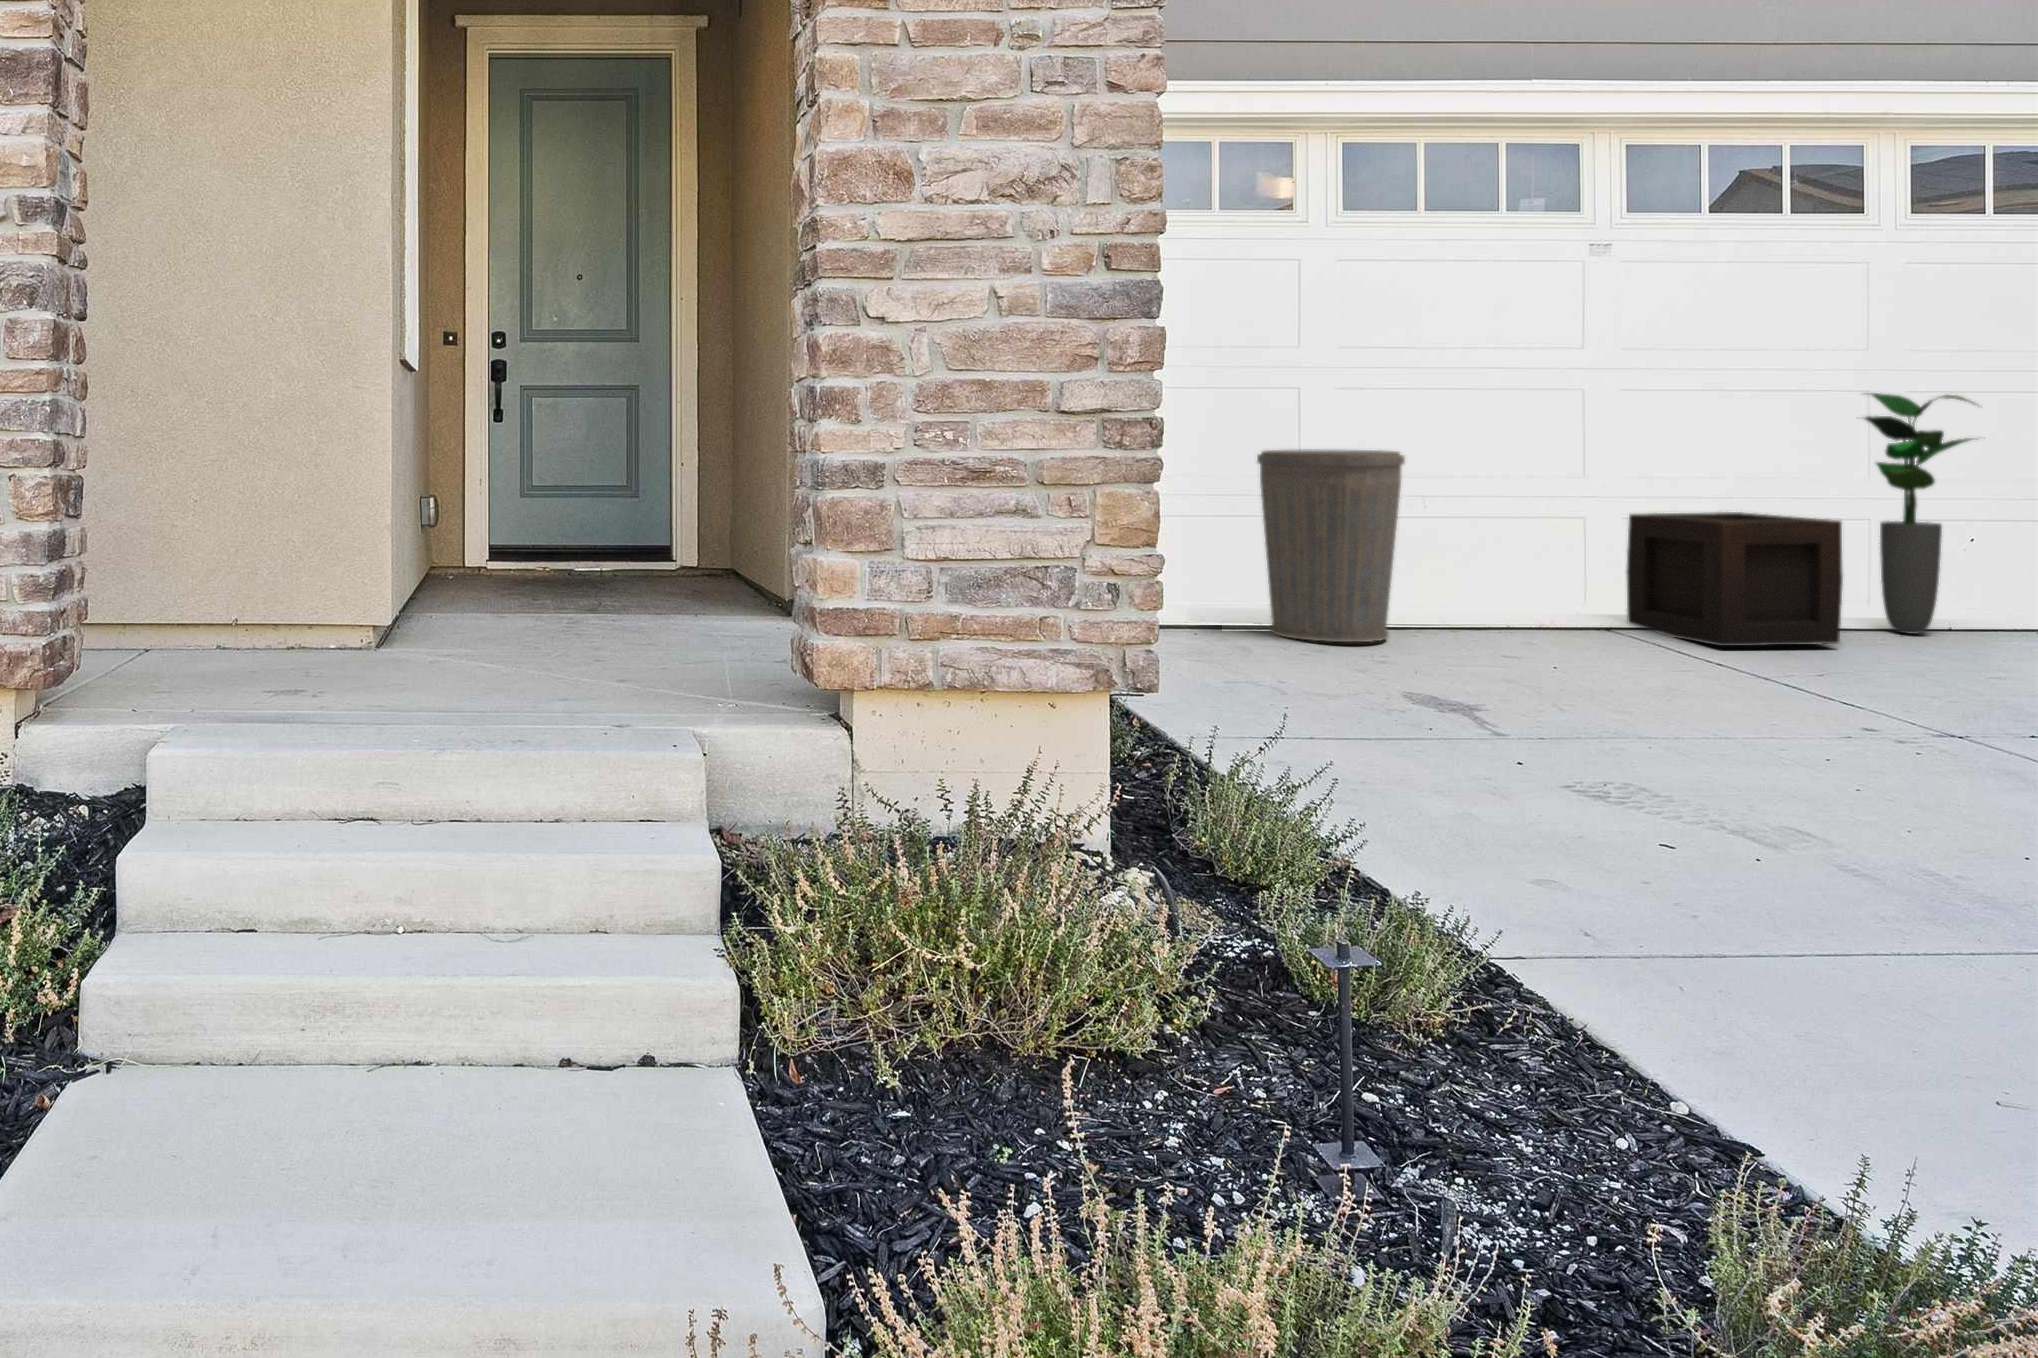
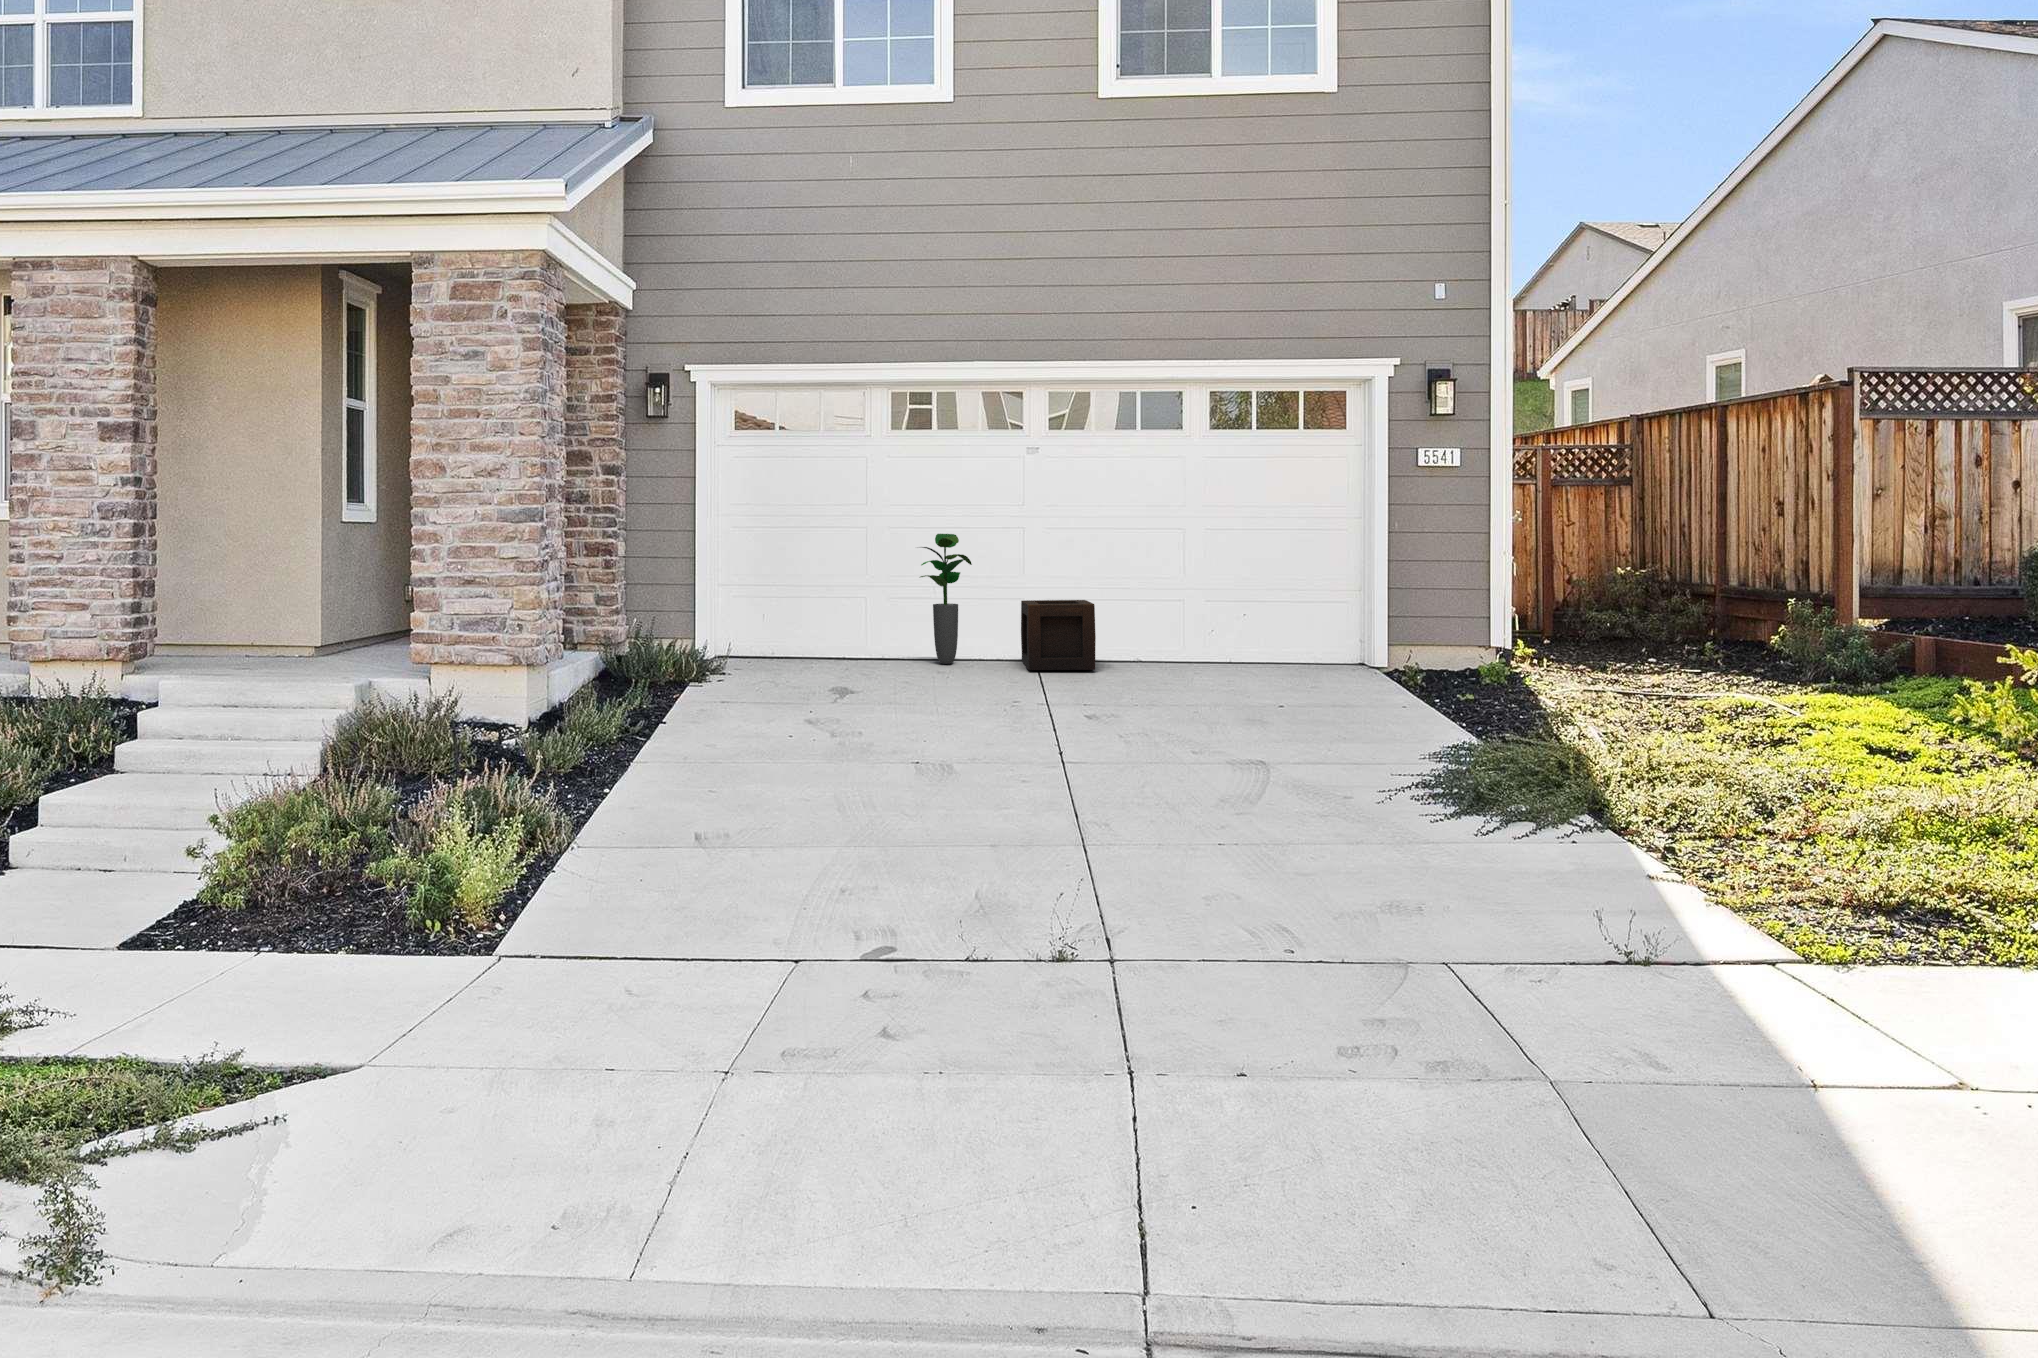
potted plant: present [1862,393,1979,634] -> present [921,534,972,664]
trash can: present [1257,449,1405,642] -> none [804,565,874,667]

